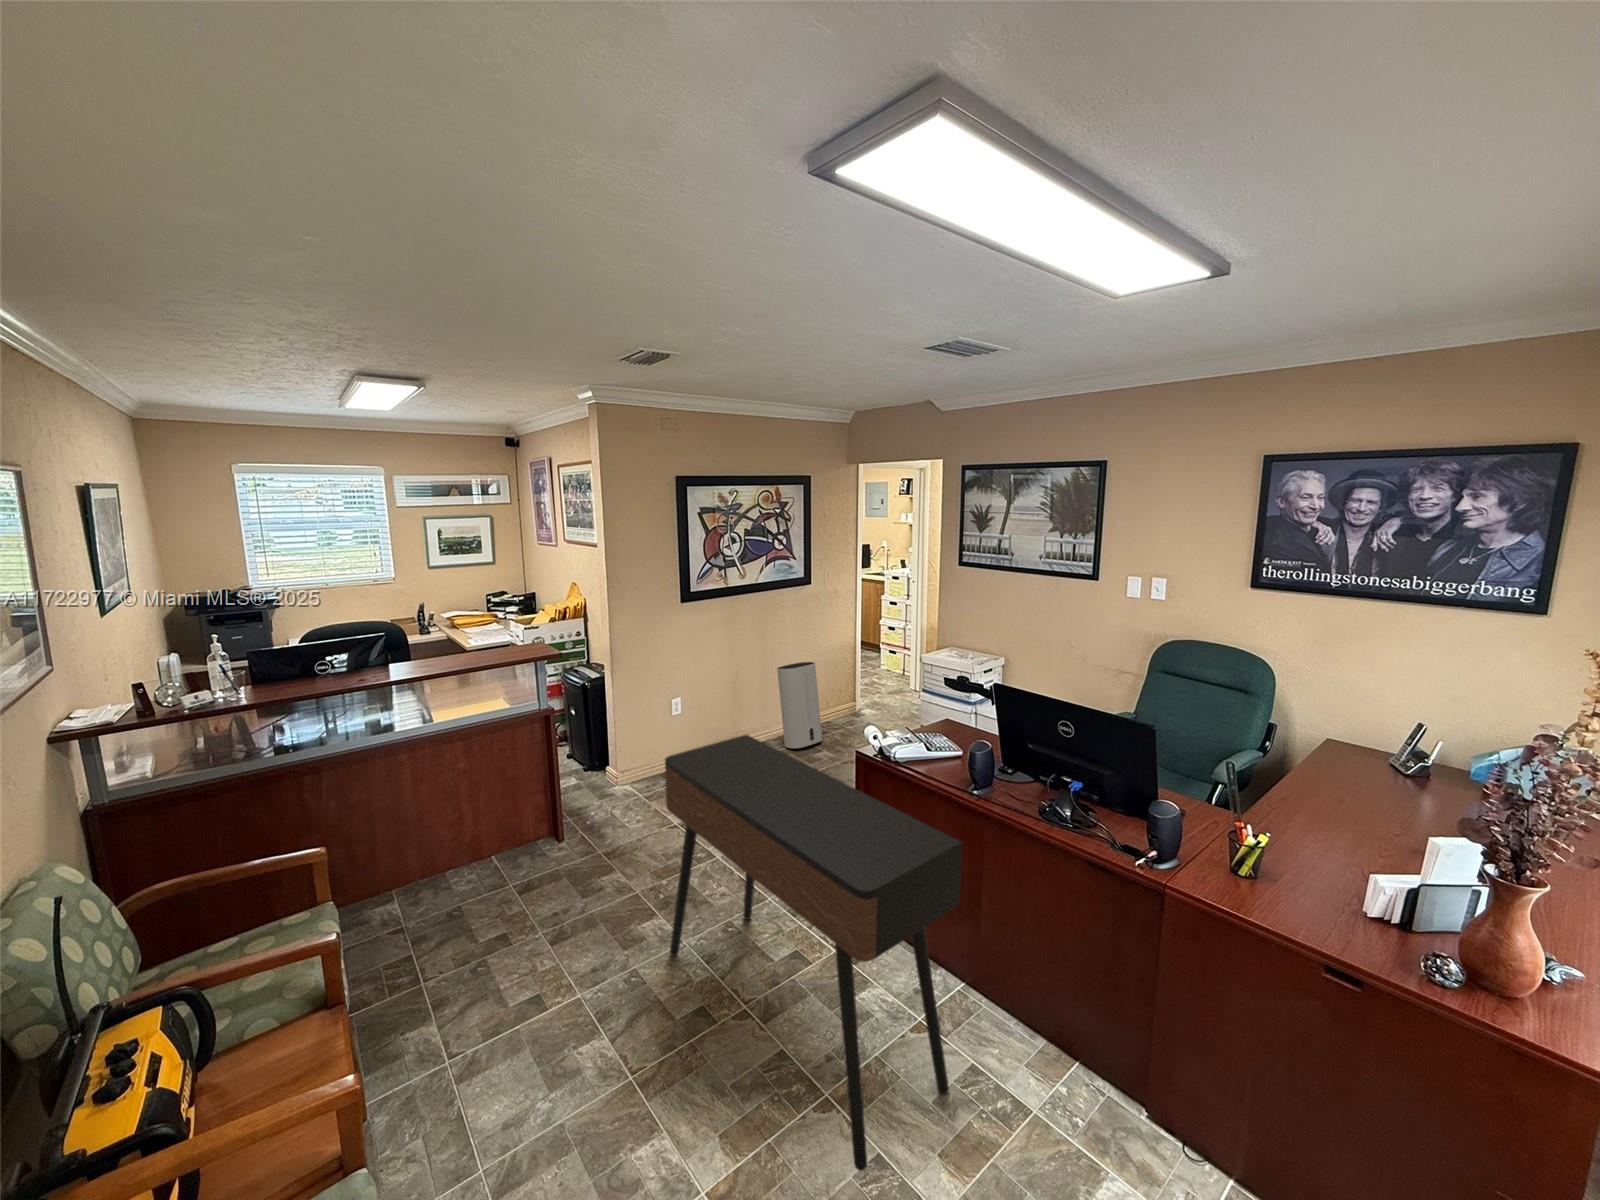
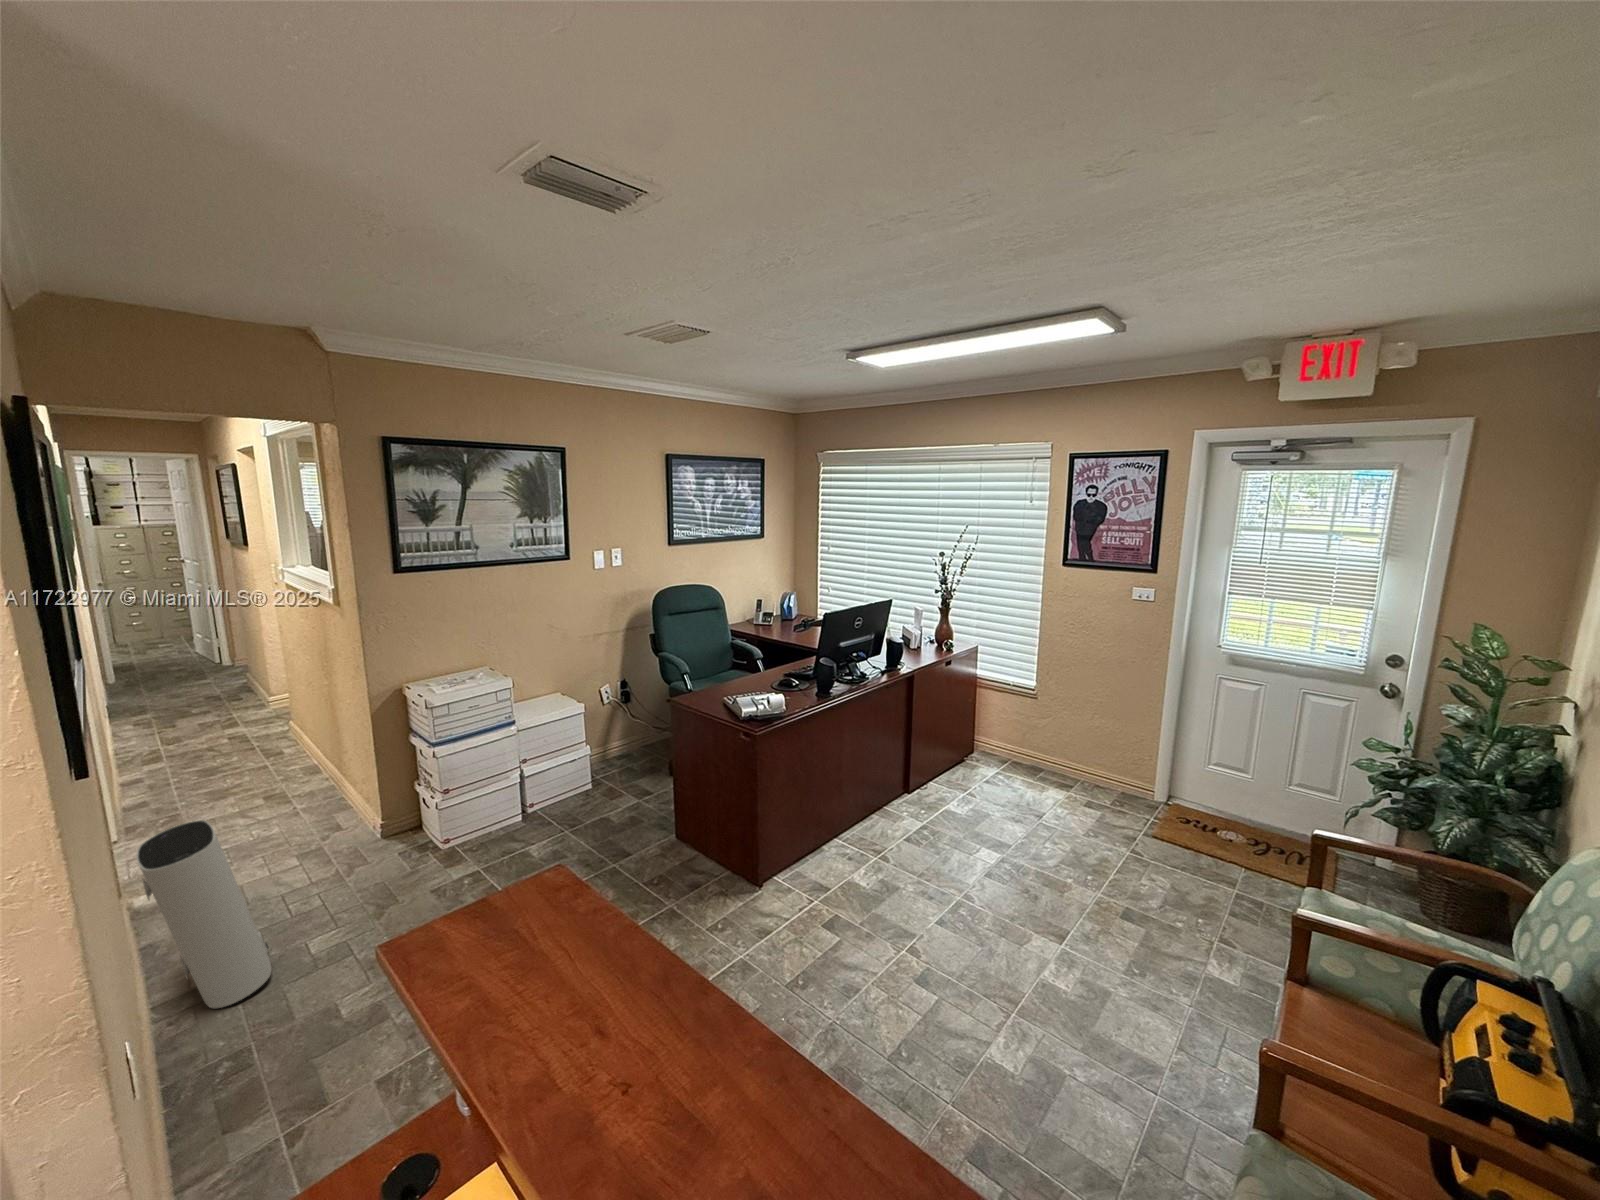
console table: present [665,735,962,1171] -> none [778,691,1012,1026]

